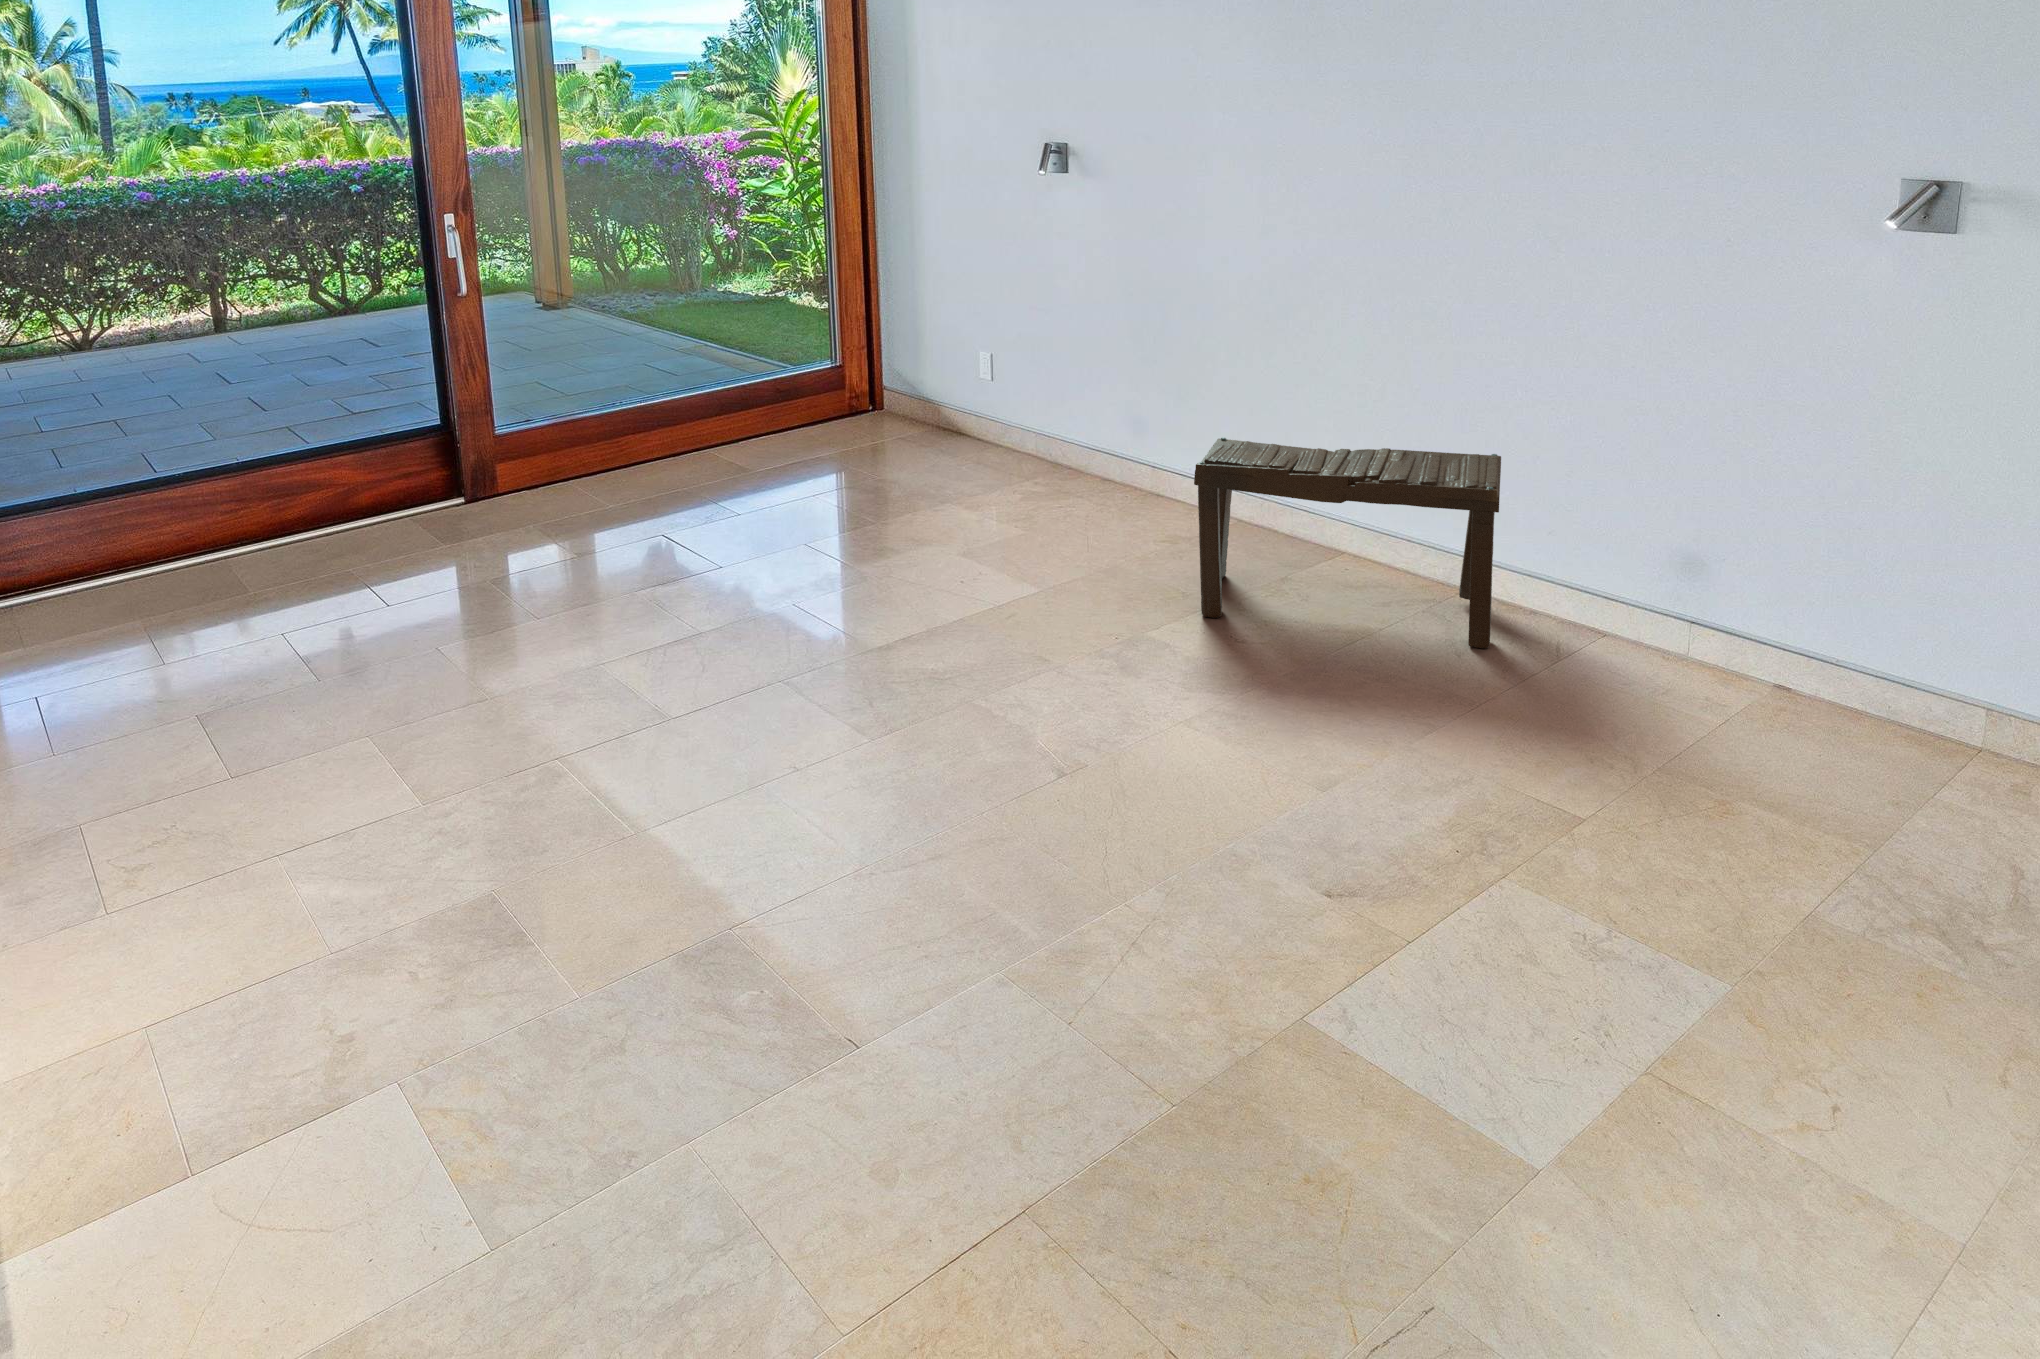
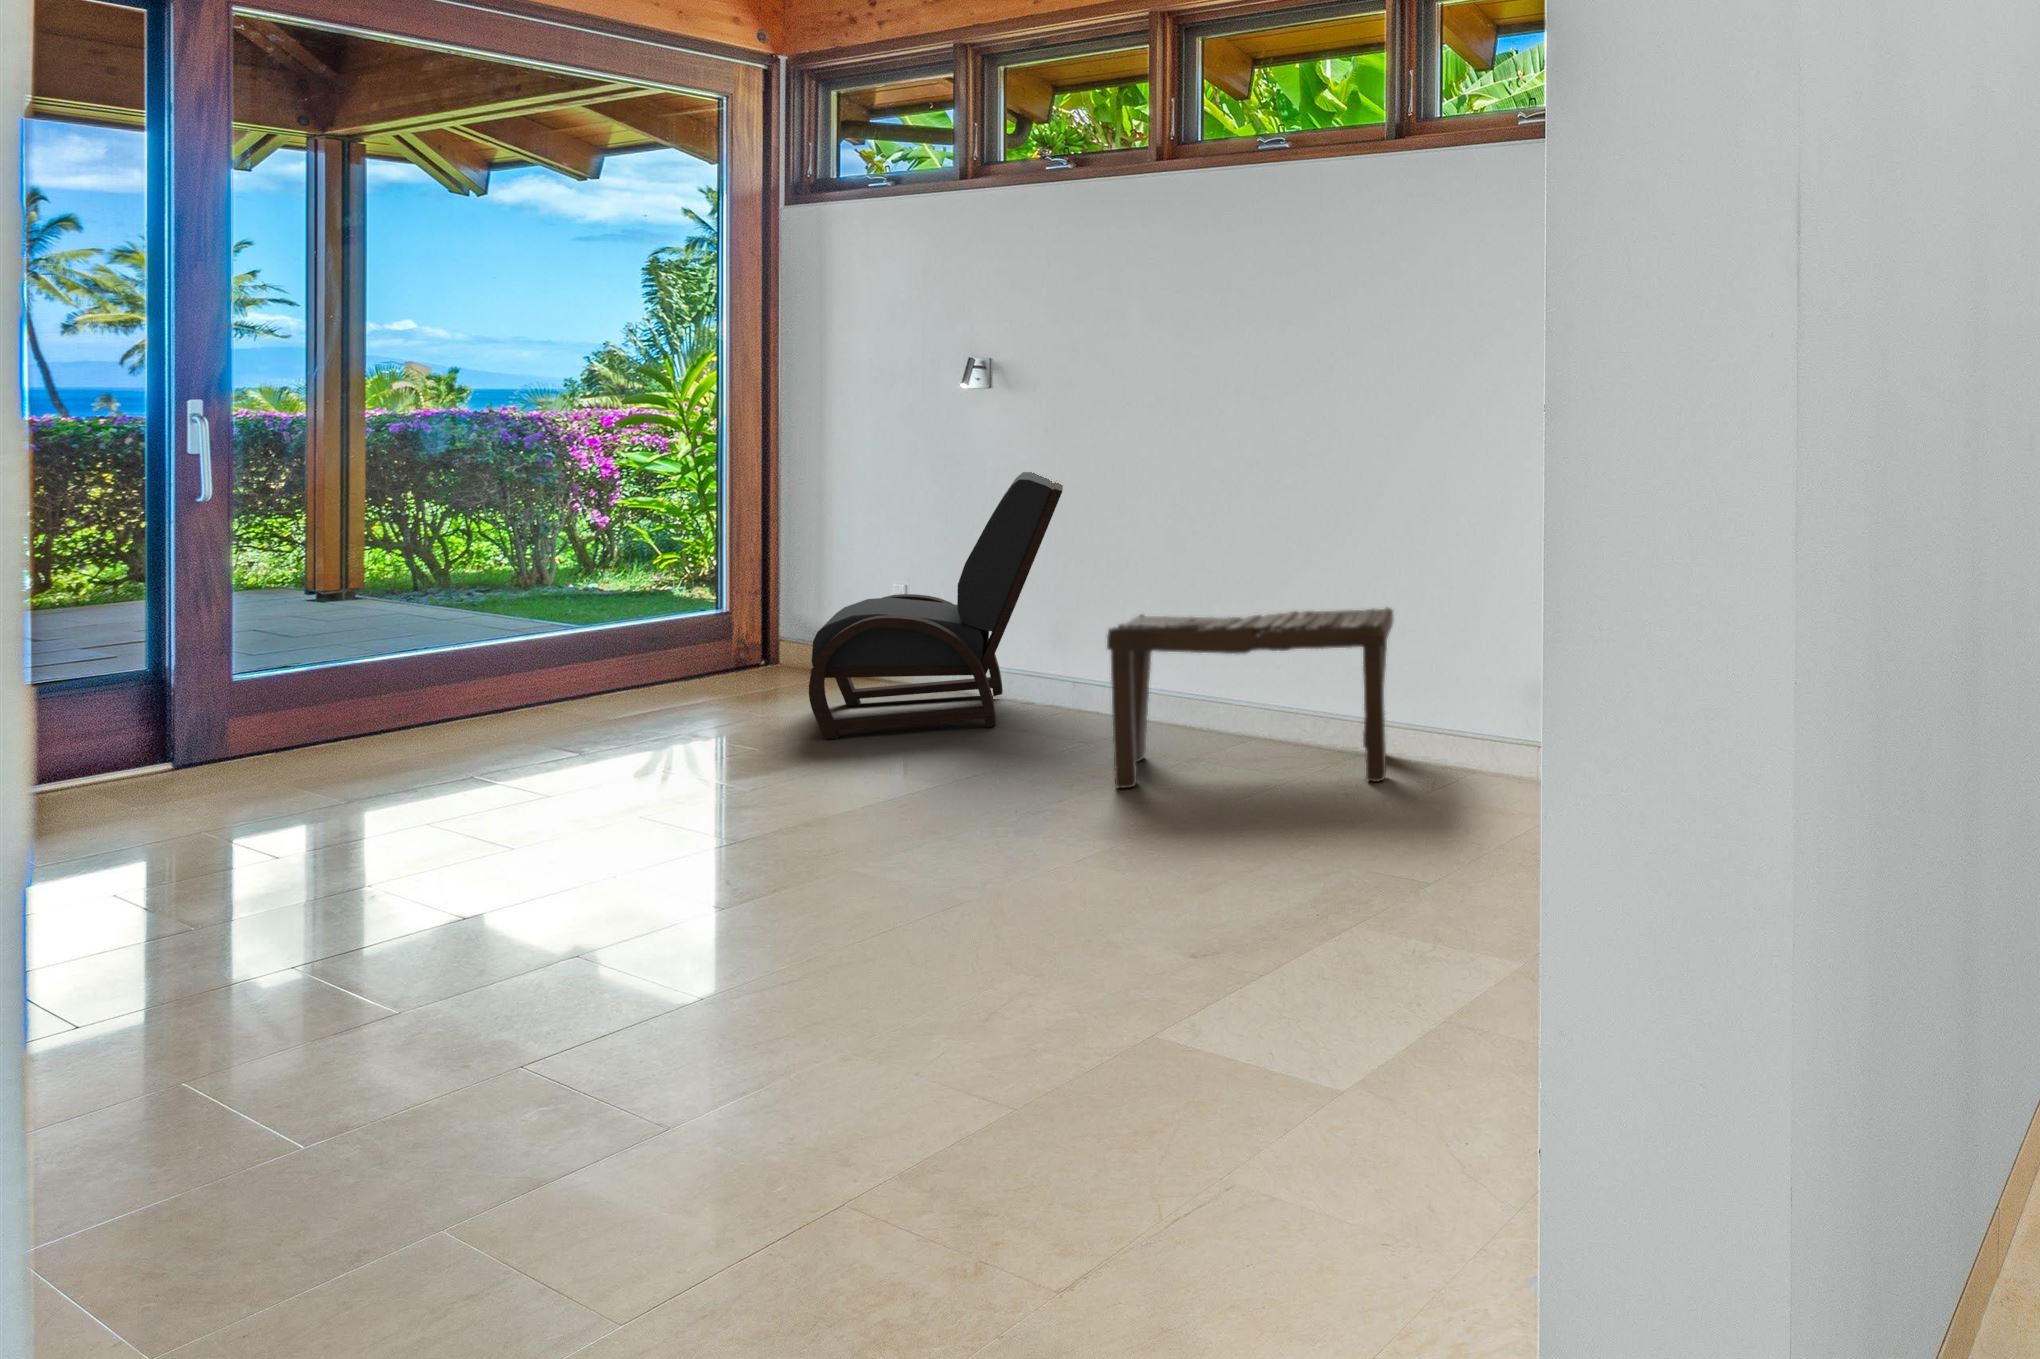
lounge chair: none [918,263,1138,514] -> present [809,472,1063,739]

